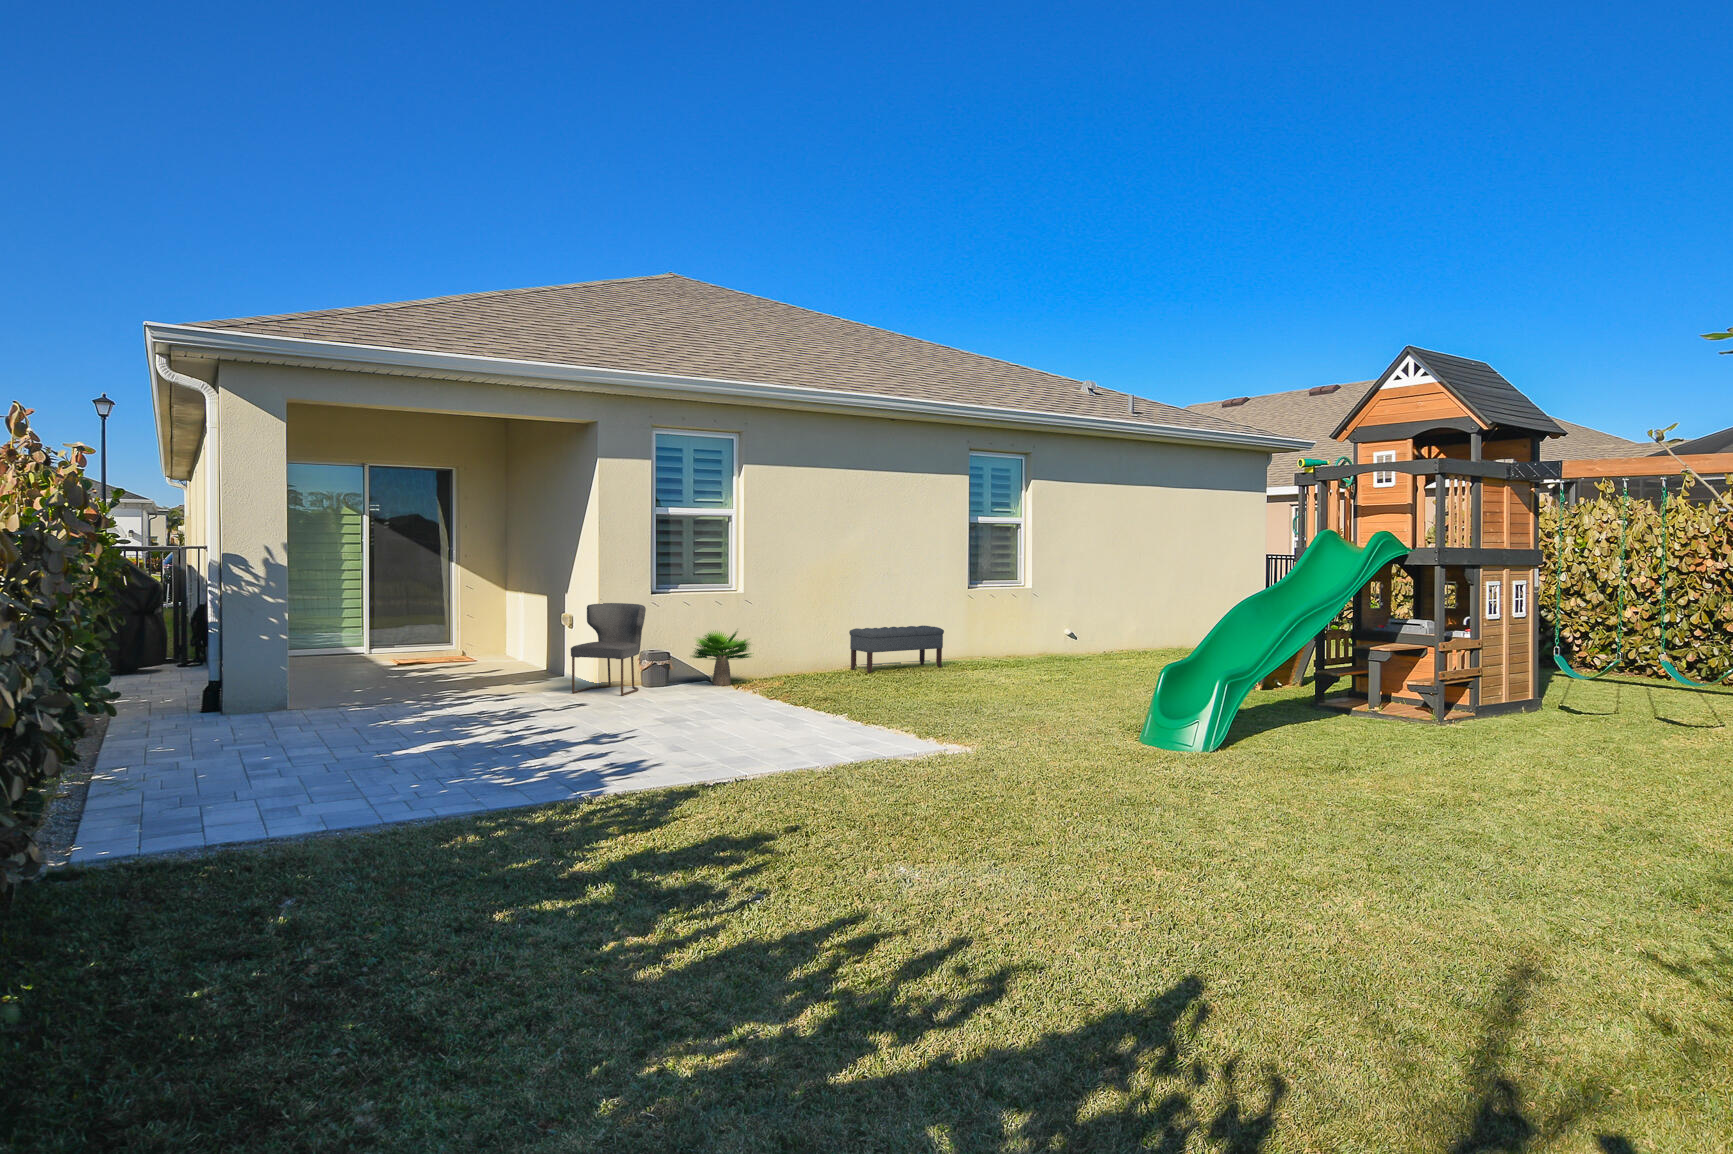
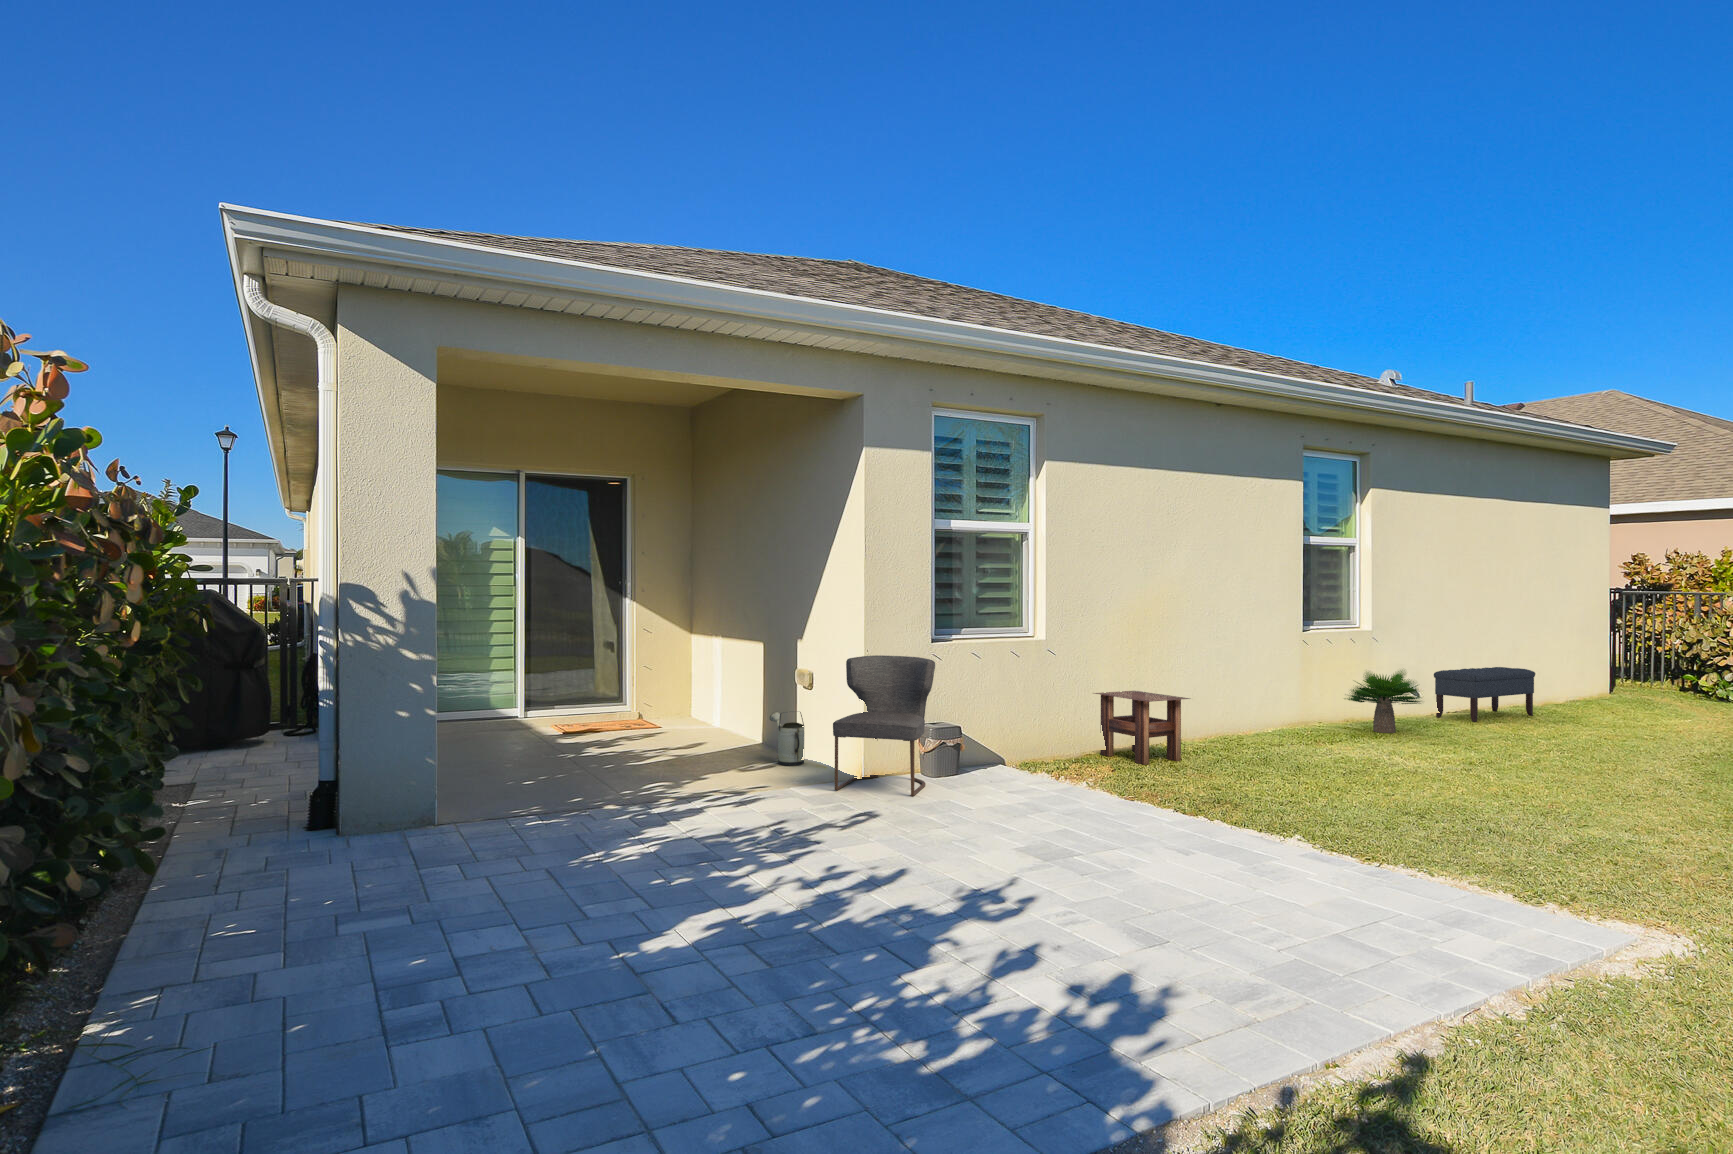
bench: present [849,626,944,673] -> present [1434,667,1535,722]
side table: none [782,630,845,680] -> present [1094,691,1190,765]
potted plant: present [692,631,752,685] -> present [1345,671,1421,733]
watering can: none [545,643,567,681] -> present [770,712,804,766]

